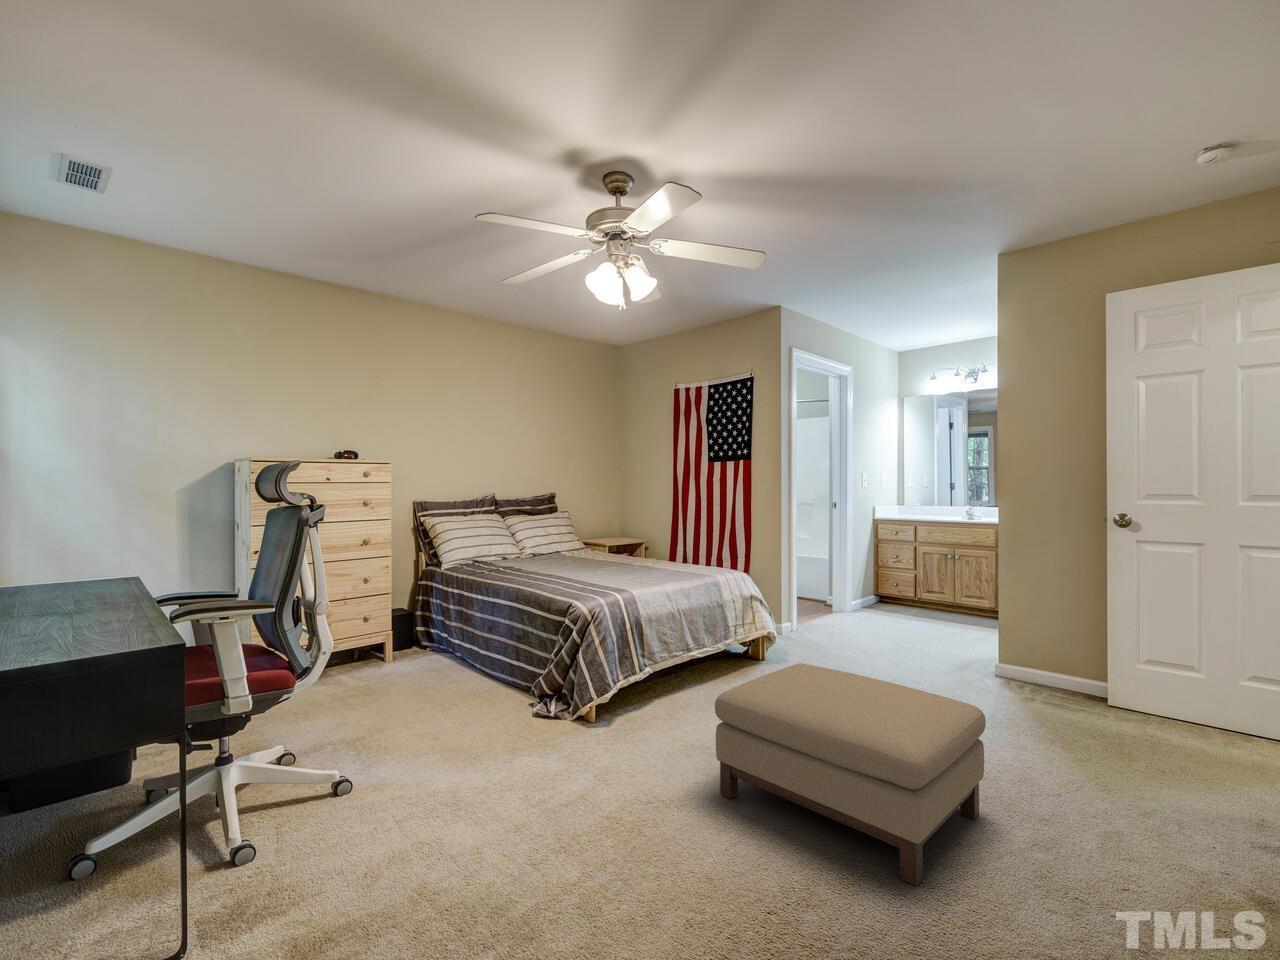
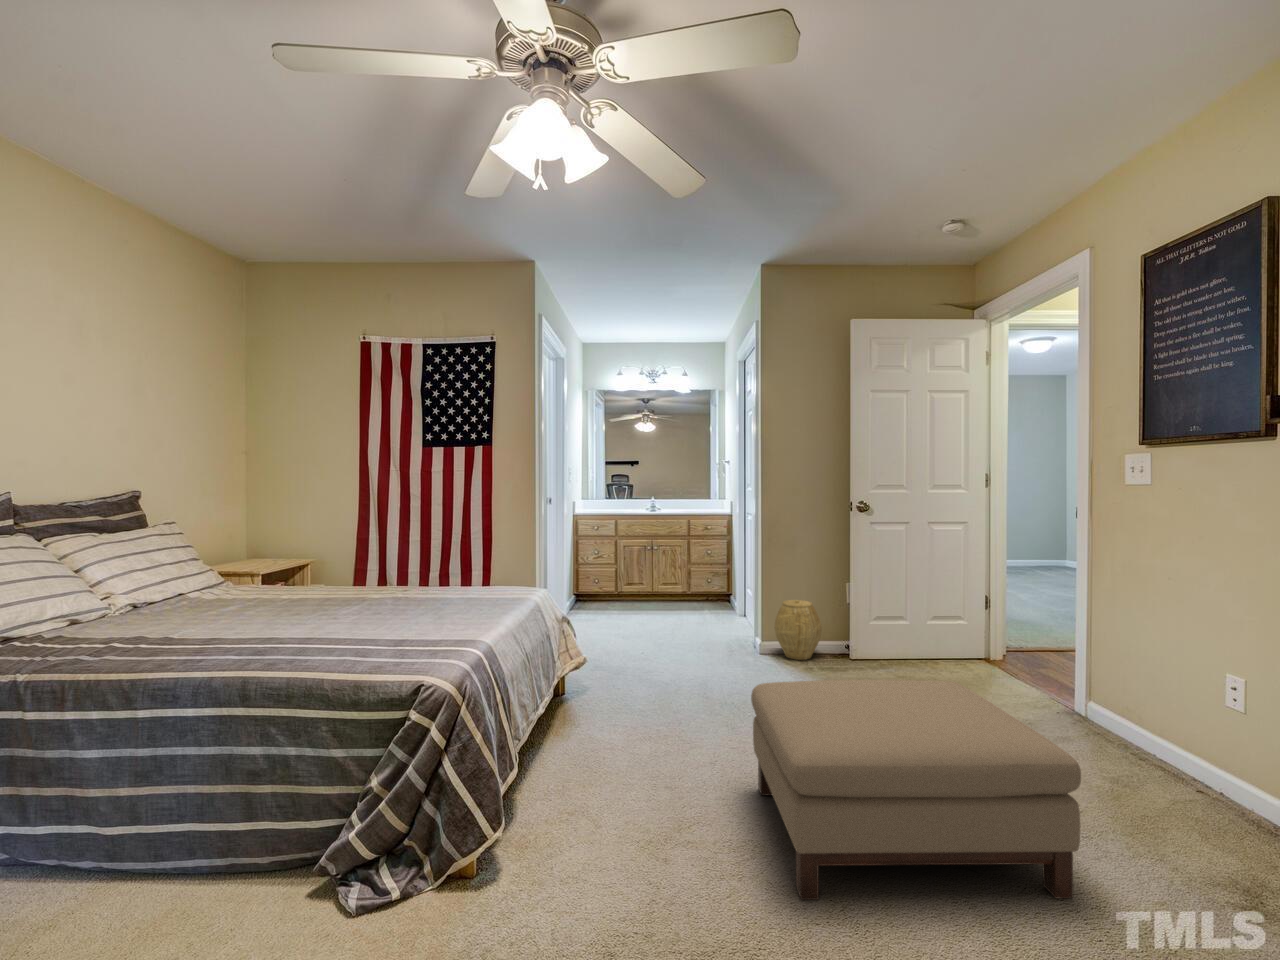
woven basket: none [1009,630,1072,700] -> present [775,600,822,660]

